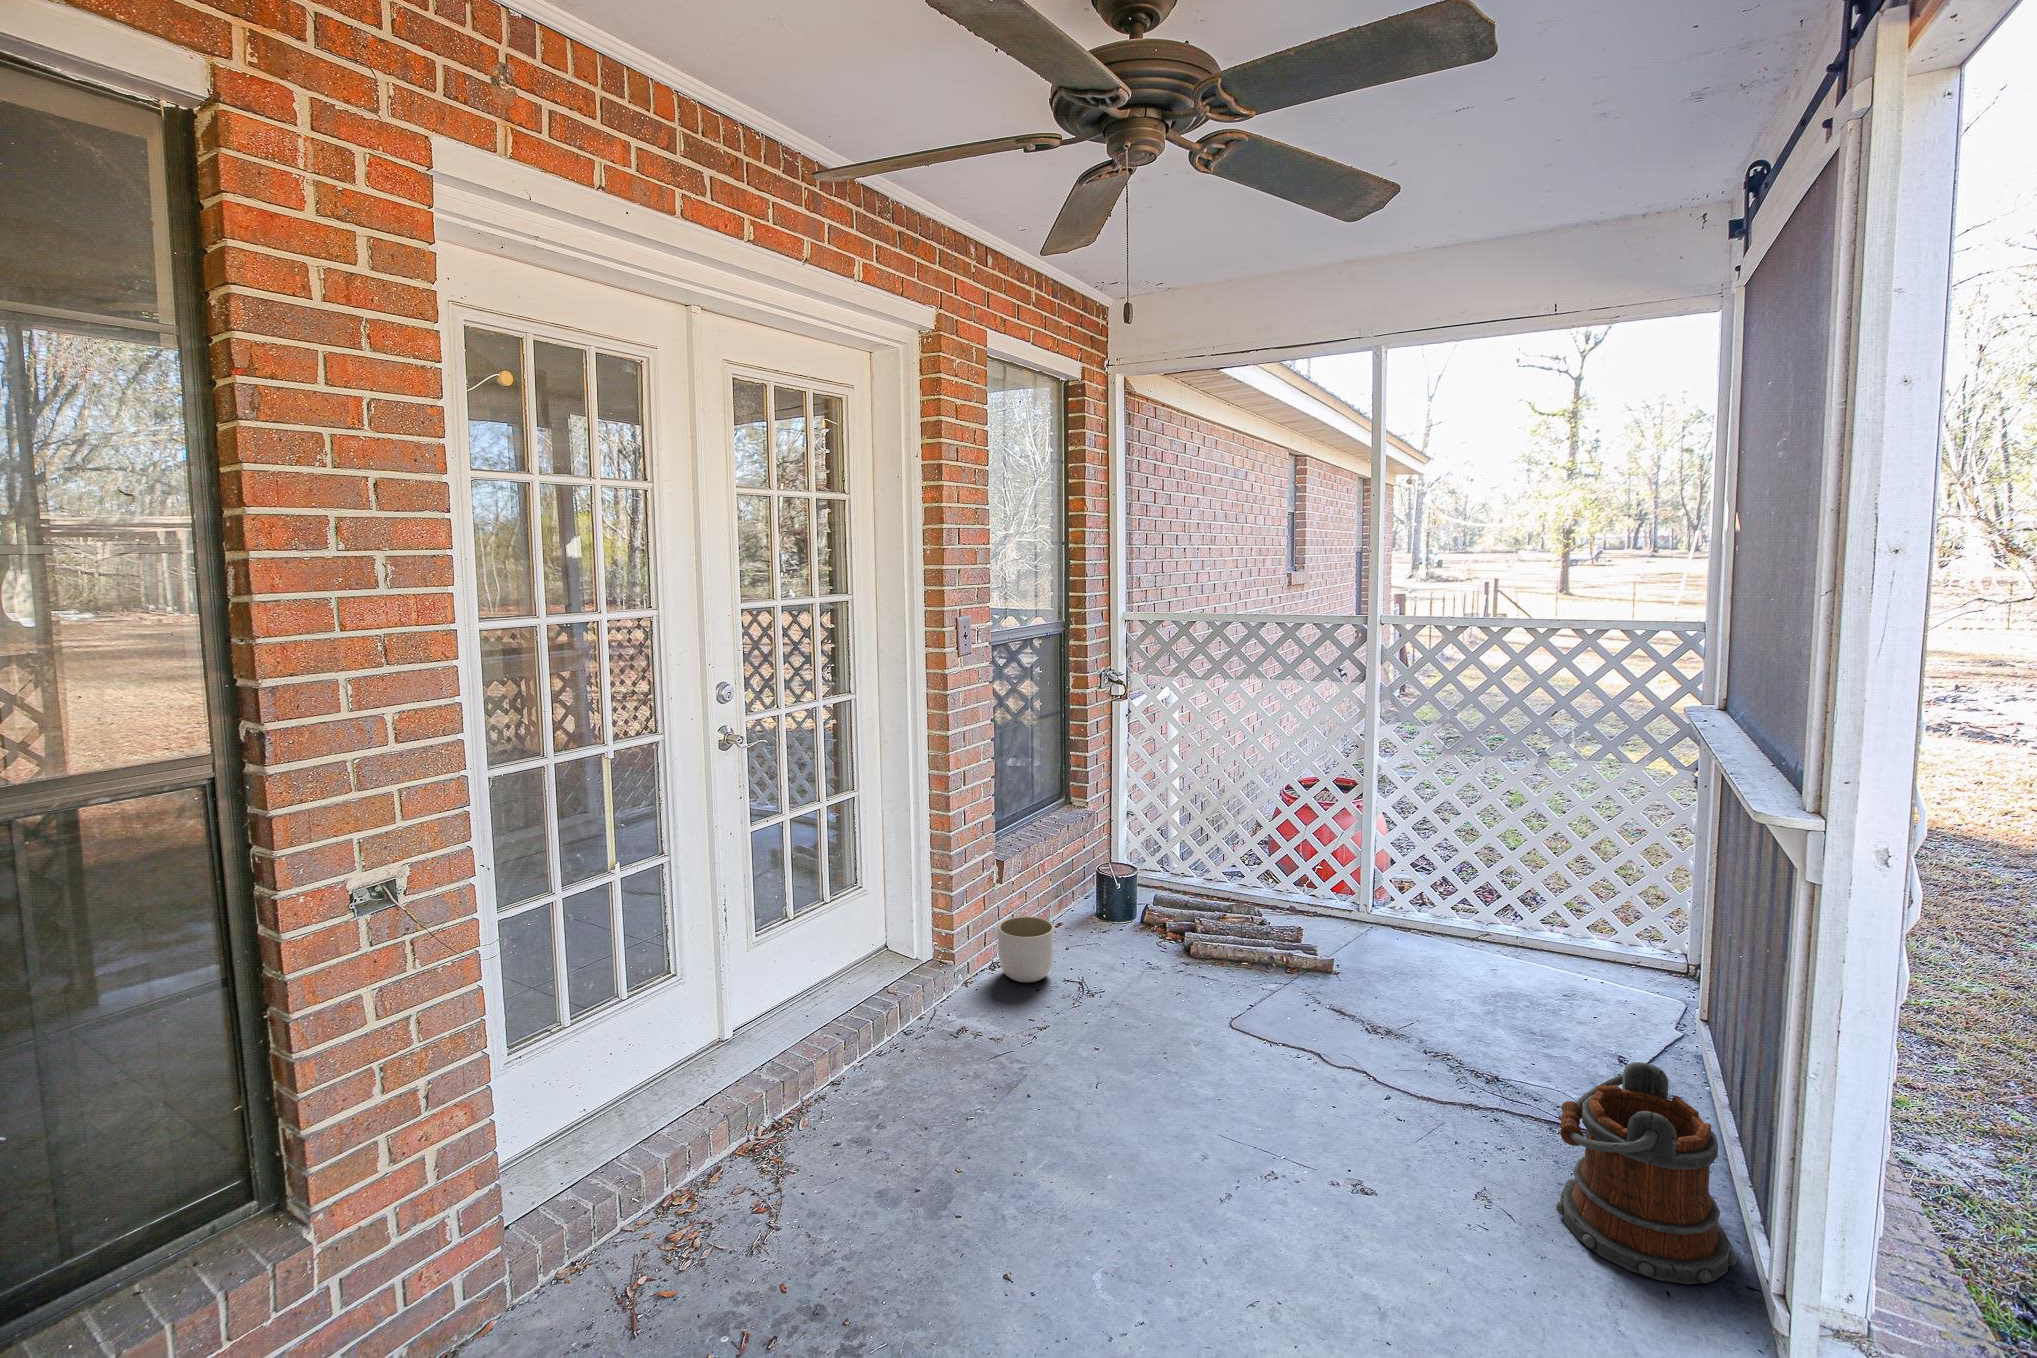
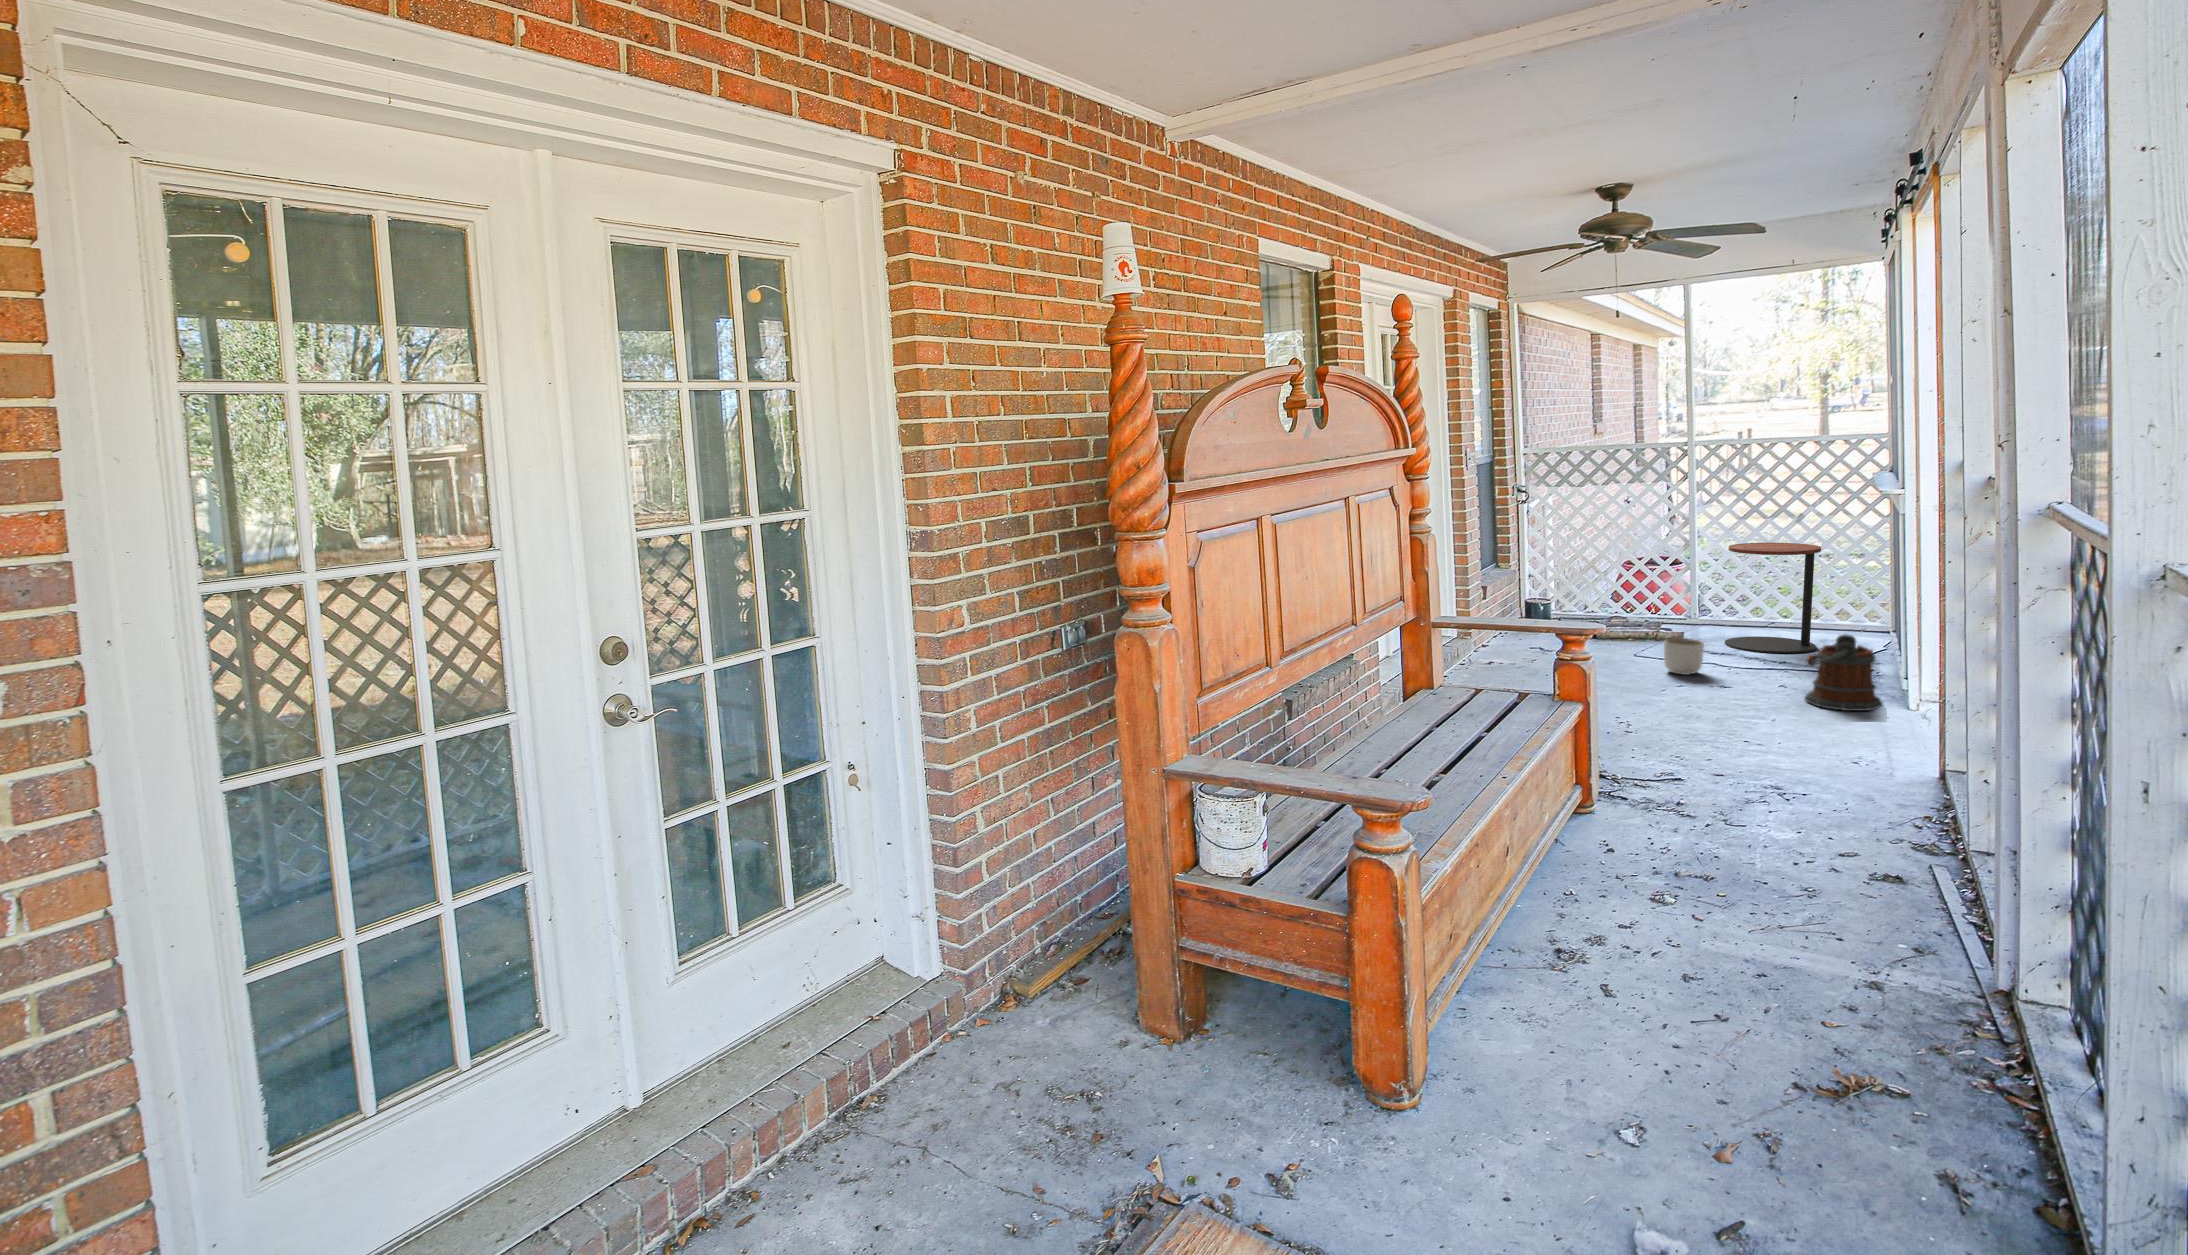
side table: none [1424,779,1582,991] -> present [1725,543,1821,653]
planter: present [998,916,1054,983] -> present [1664,638,1704,675]

